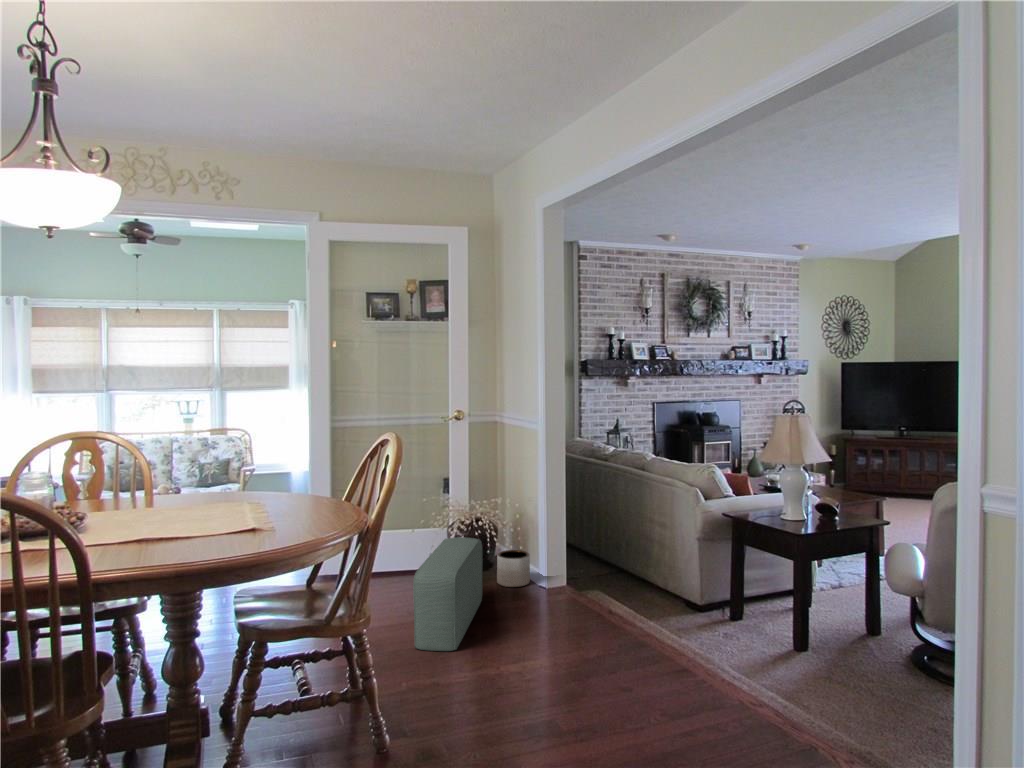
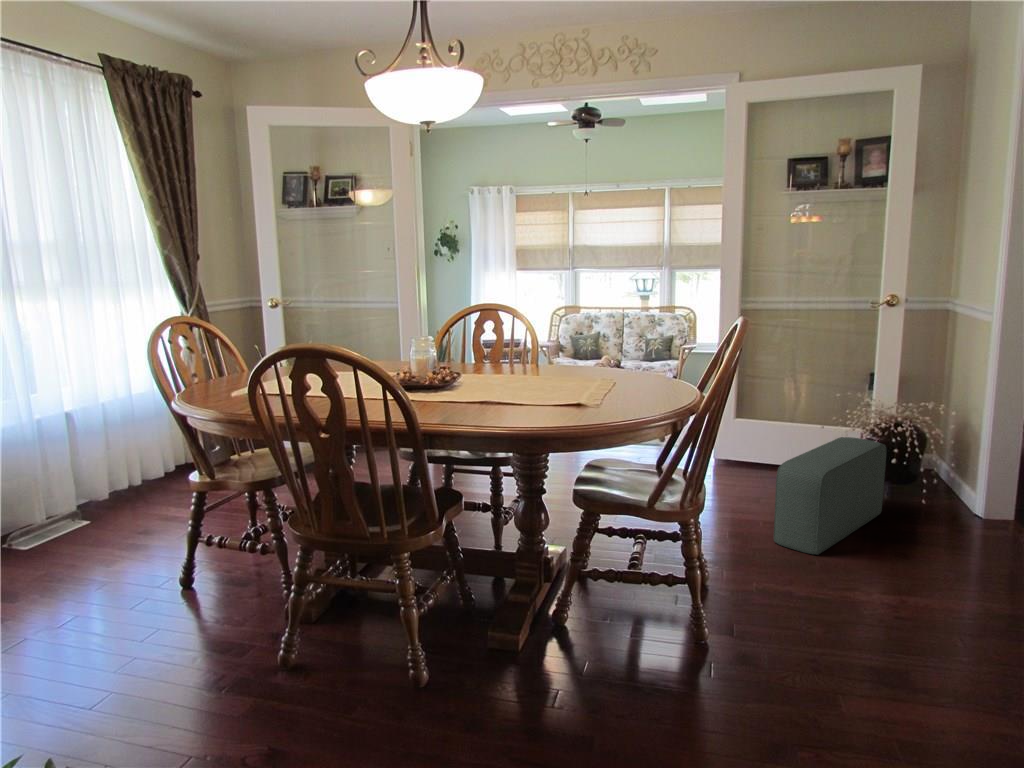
planter: present [497,550,530,587] -> none [914,464,962,509]

